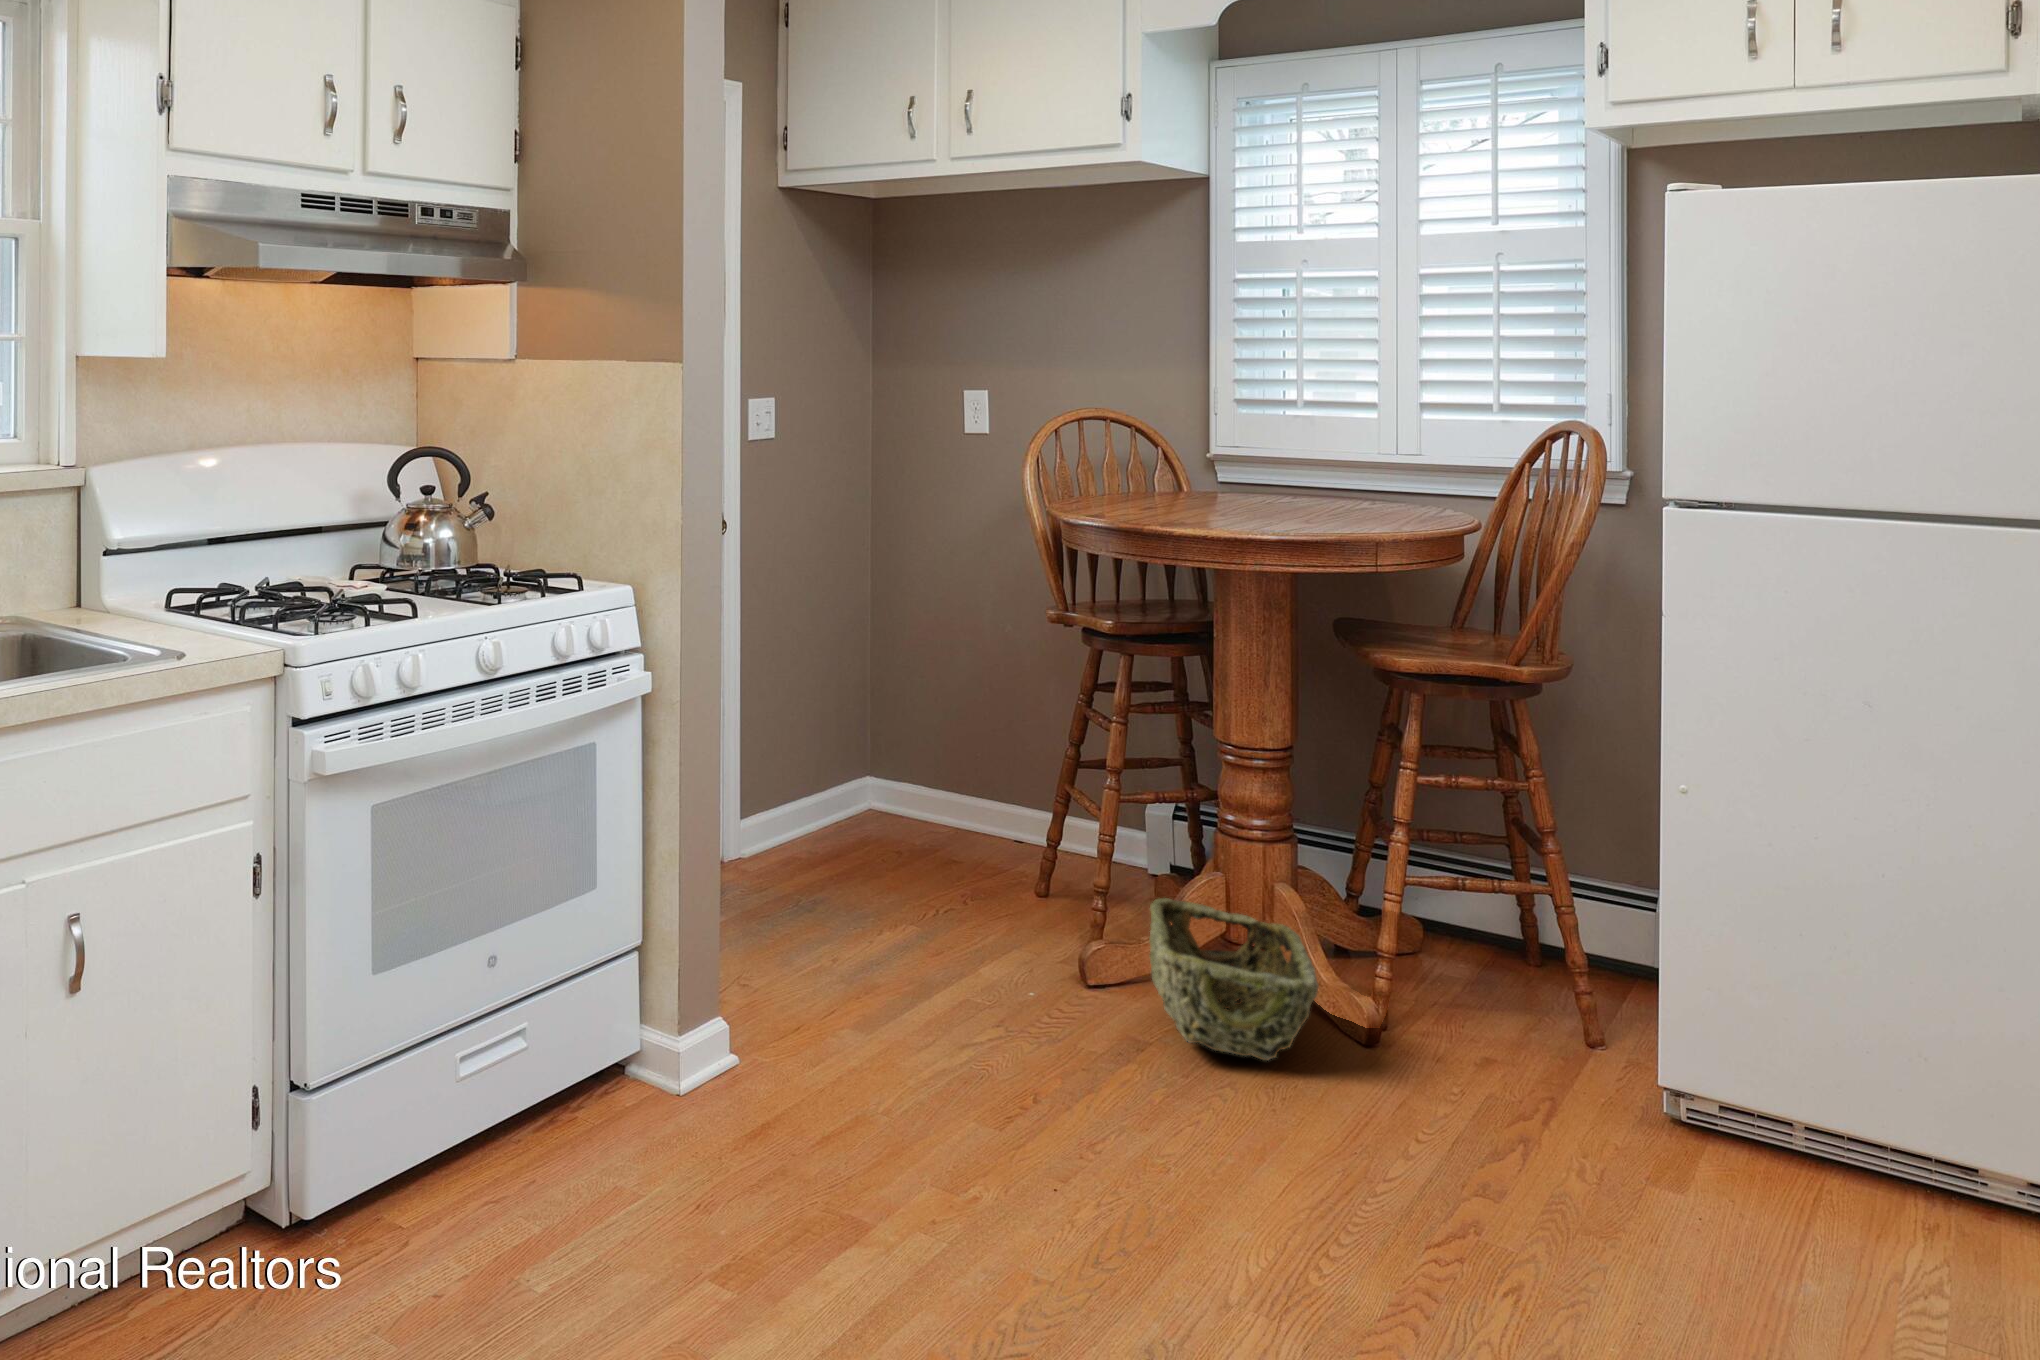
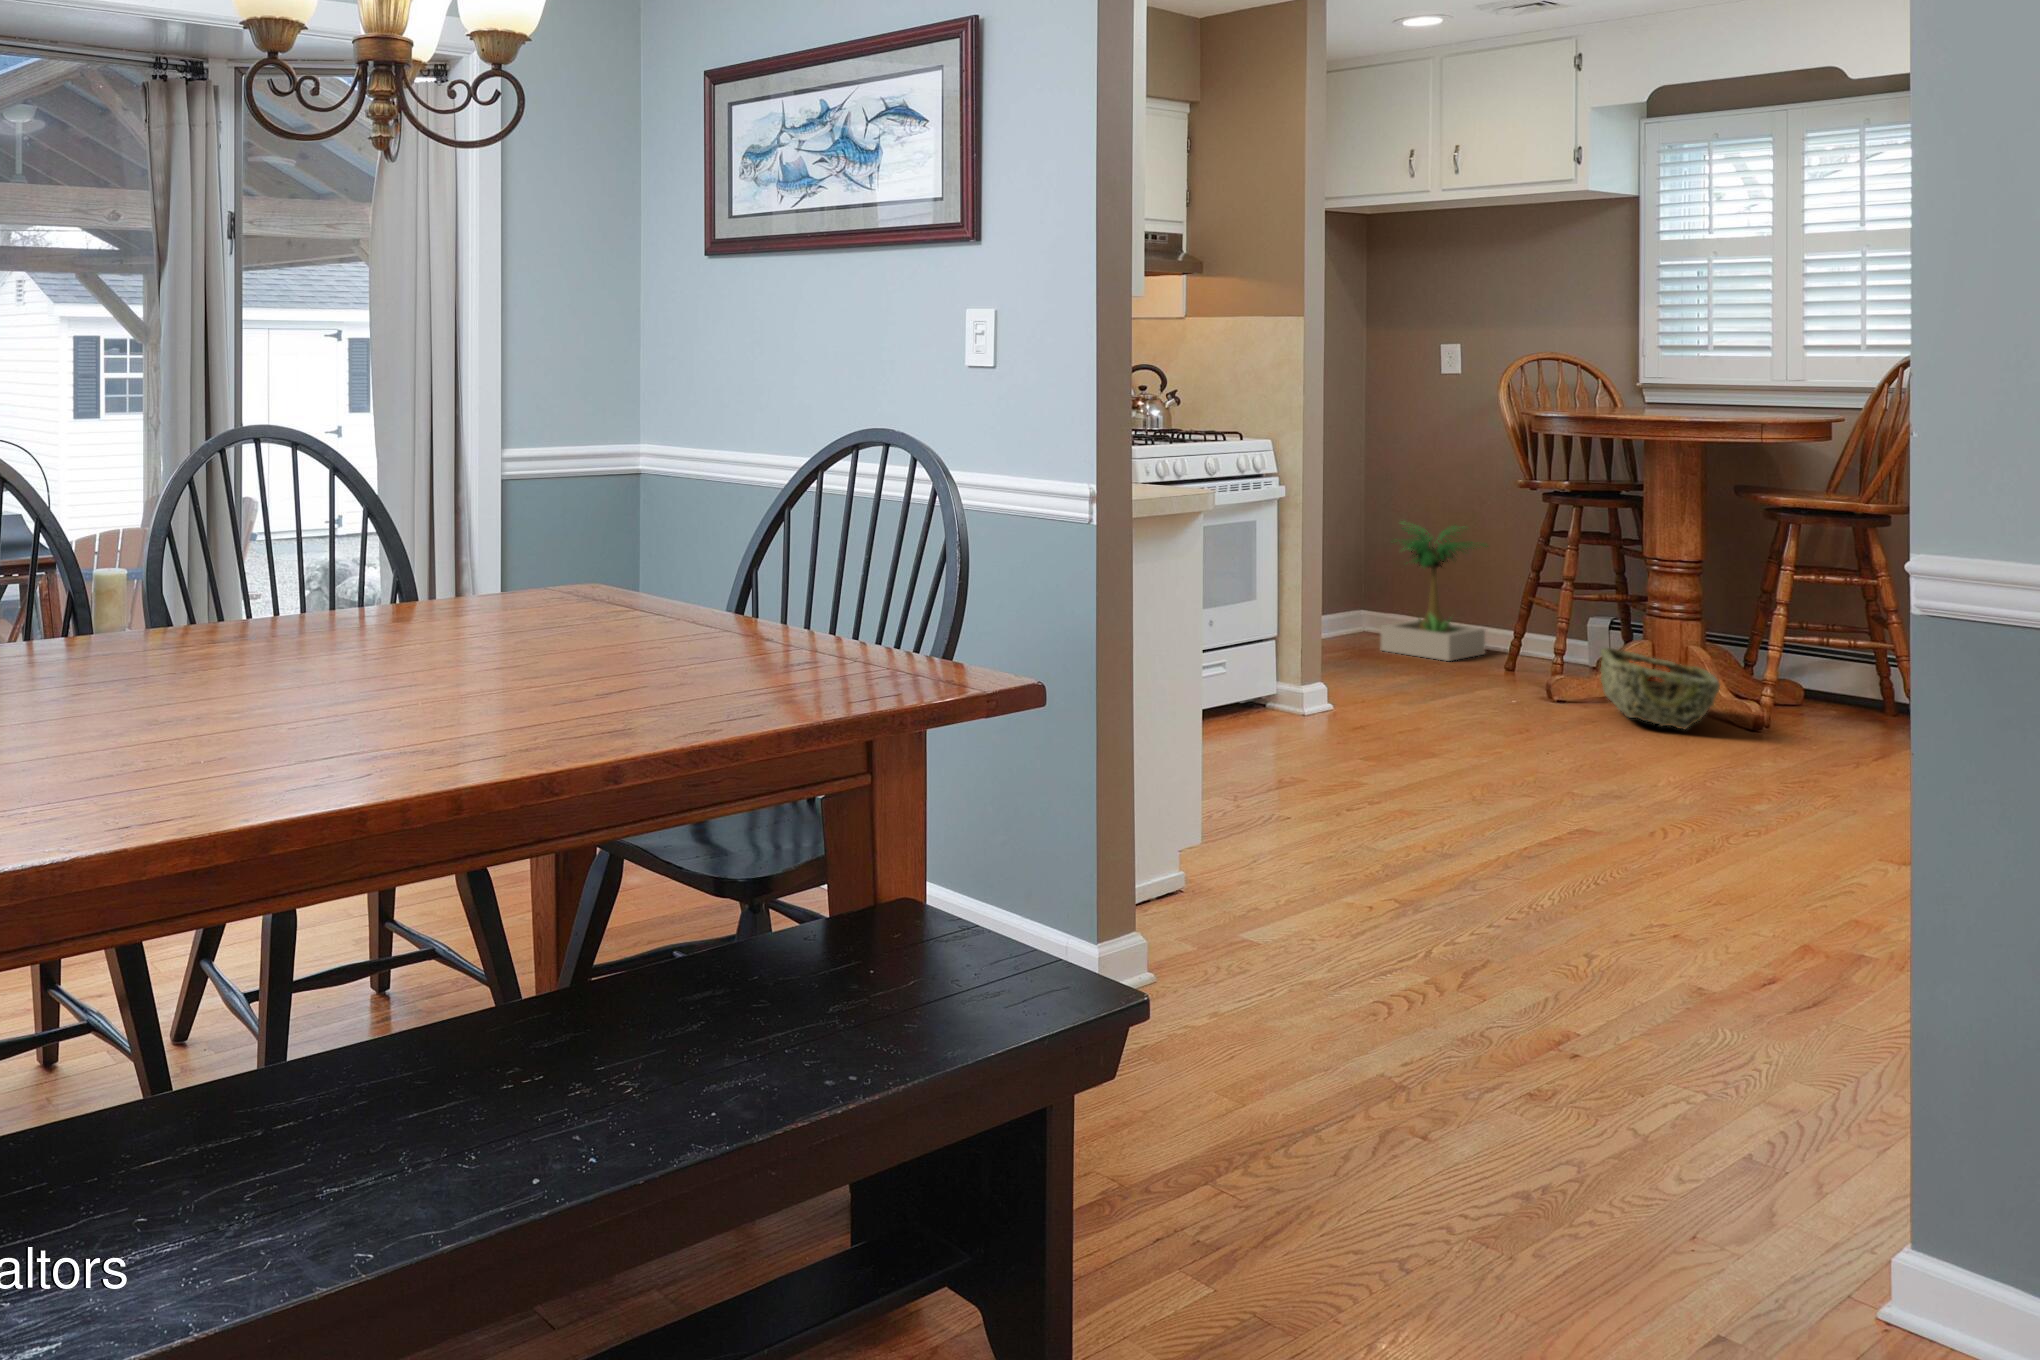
potted plant: none [864,660,1023,887] -> present [1381,524,1488,661]

